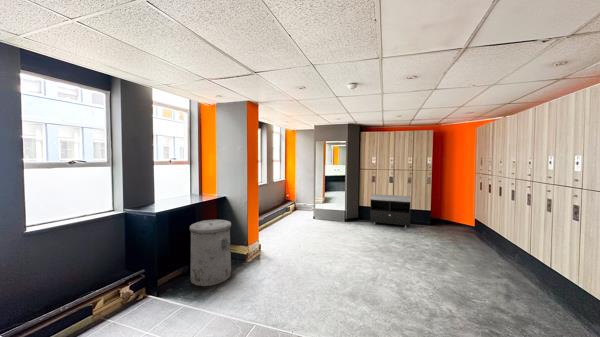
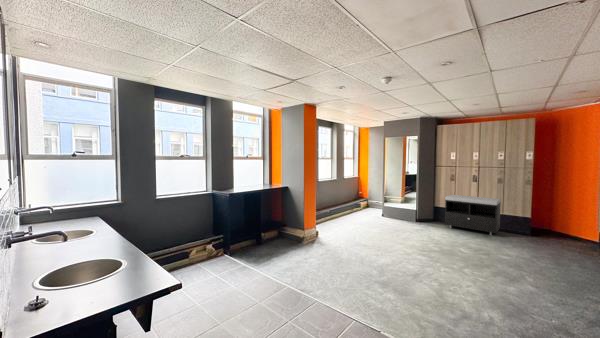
trash can: present [190,220,231,286] -> none [255,204,287,256]

